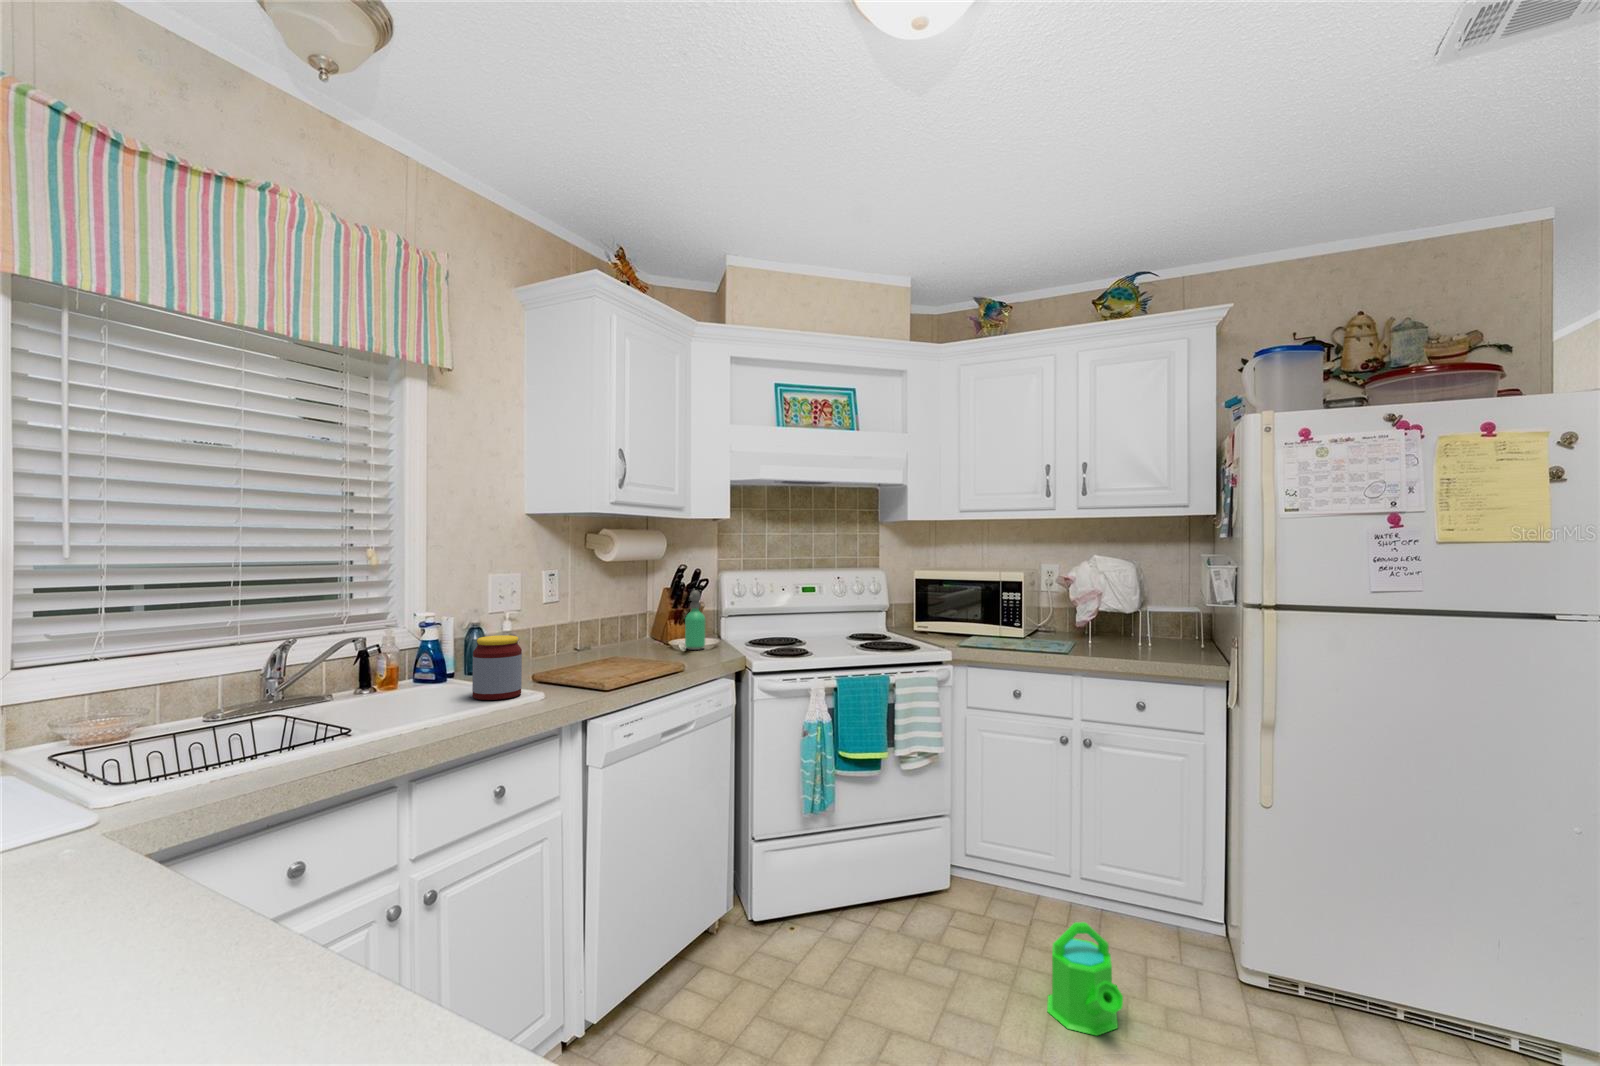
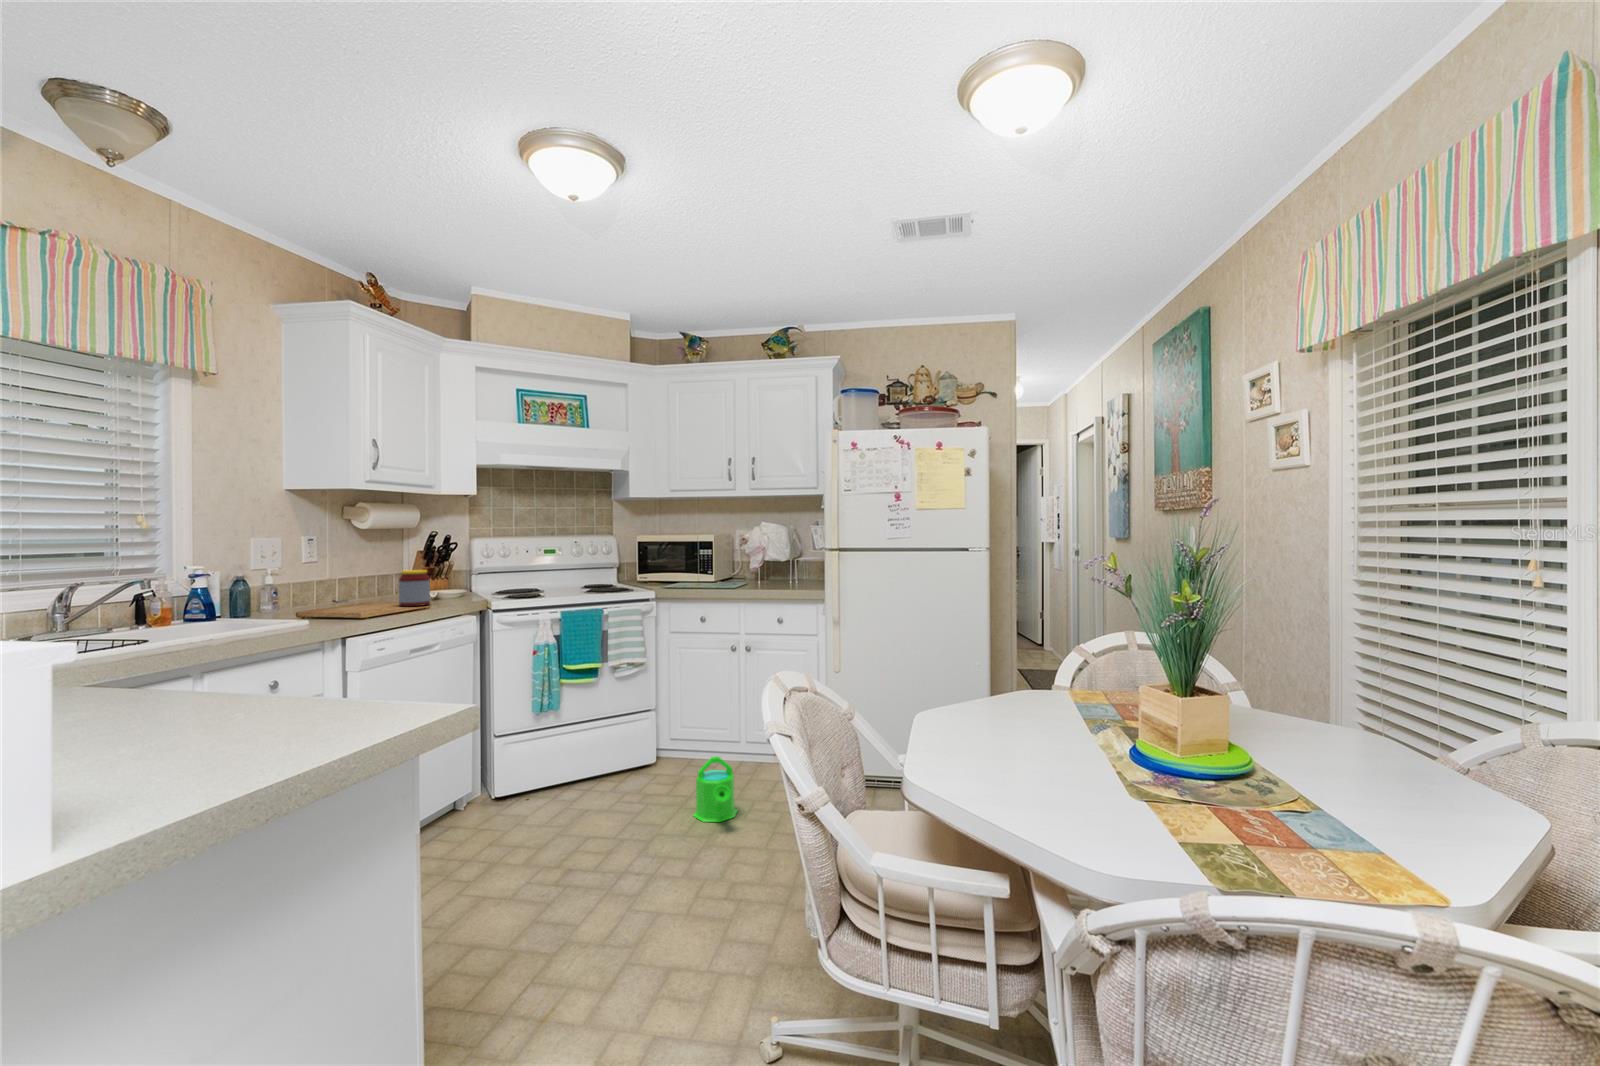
soap dispenser: present [685,590,705,650] -> none [436,552,454,598]
jar: present [472,635,522,700] -> present [399,570,430,606]

